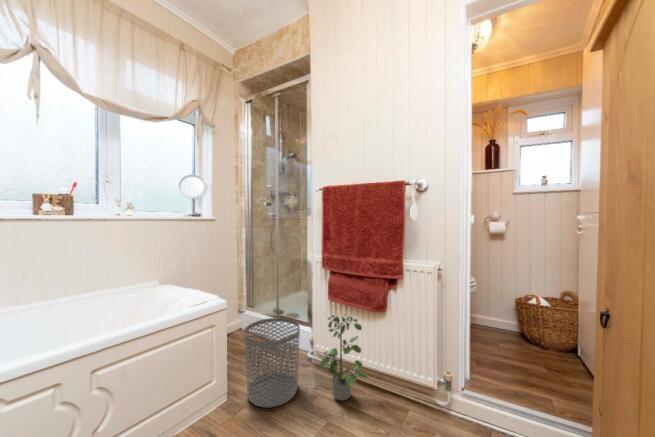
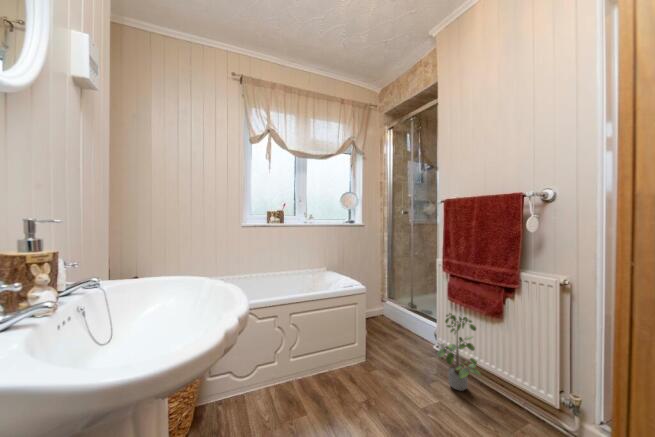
waste bin: present [244,318,300,408] -> none [377,307,421,375]

